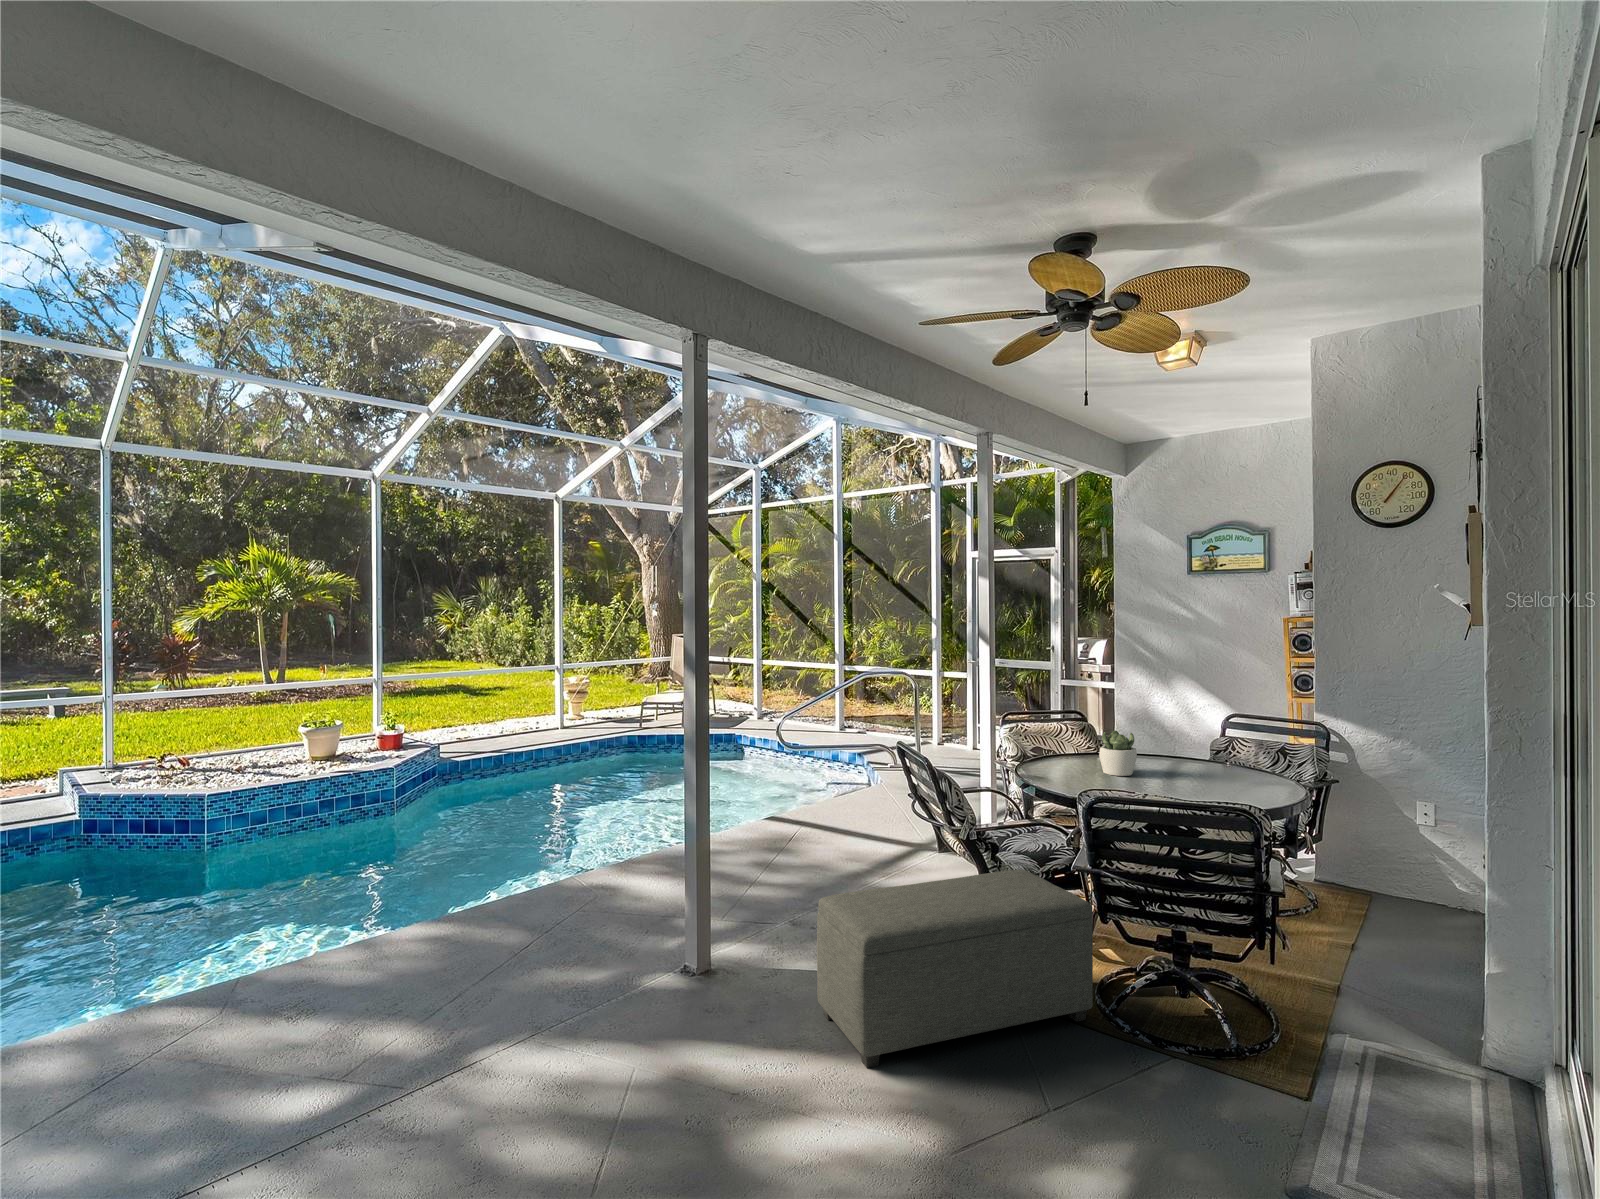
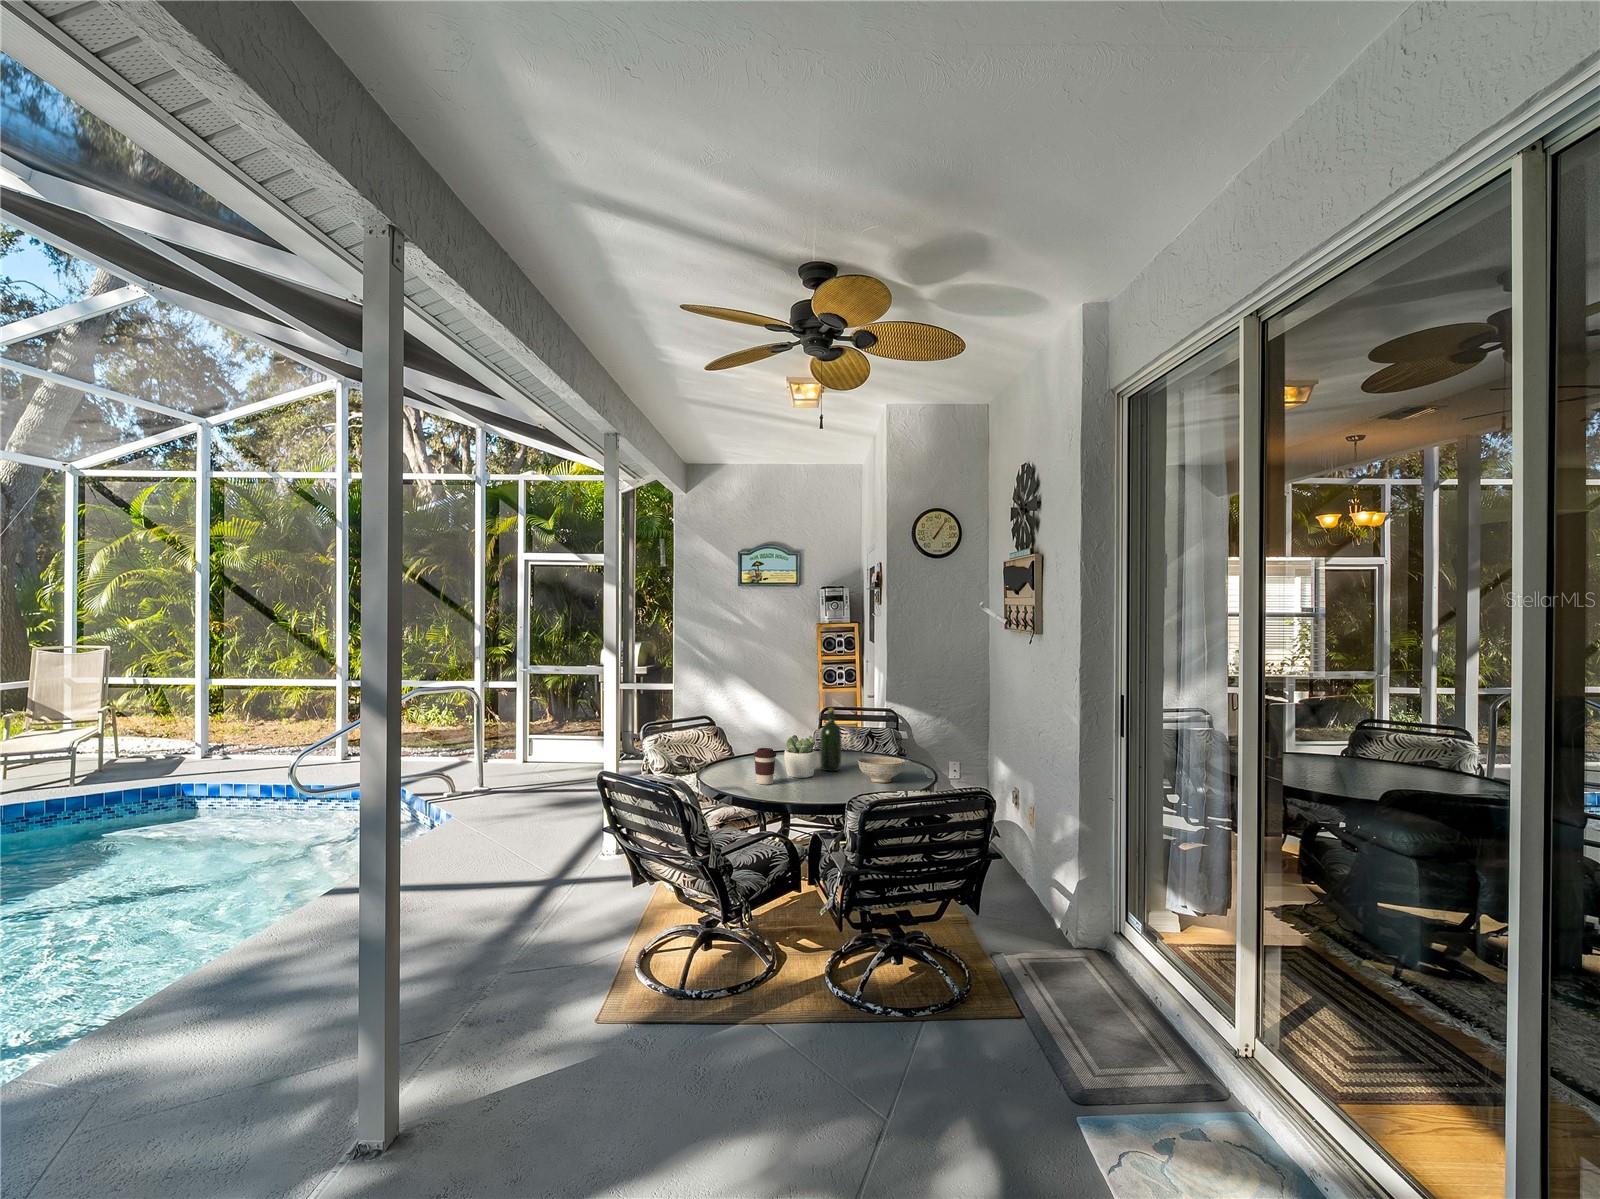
wine bottle: none [1152,705,1178,774] -> present [820,708,842,771]
coffee cup: none [1053,739,1077,777] -> present [754,748,776,784]
decorative bowl: none [1181,762,1241,793] -> present [858,757,905,783]
ottoman: present [817,870,1093,1068] -> none [605,884,854,1143]

